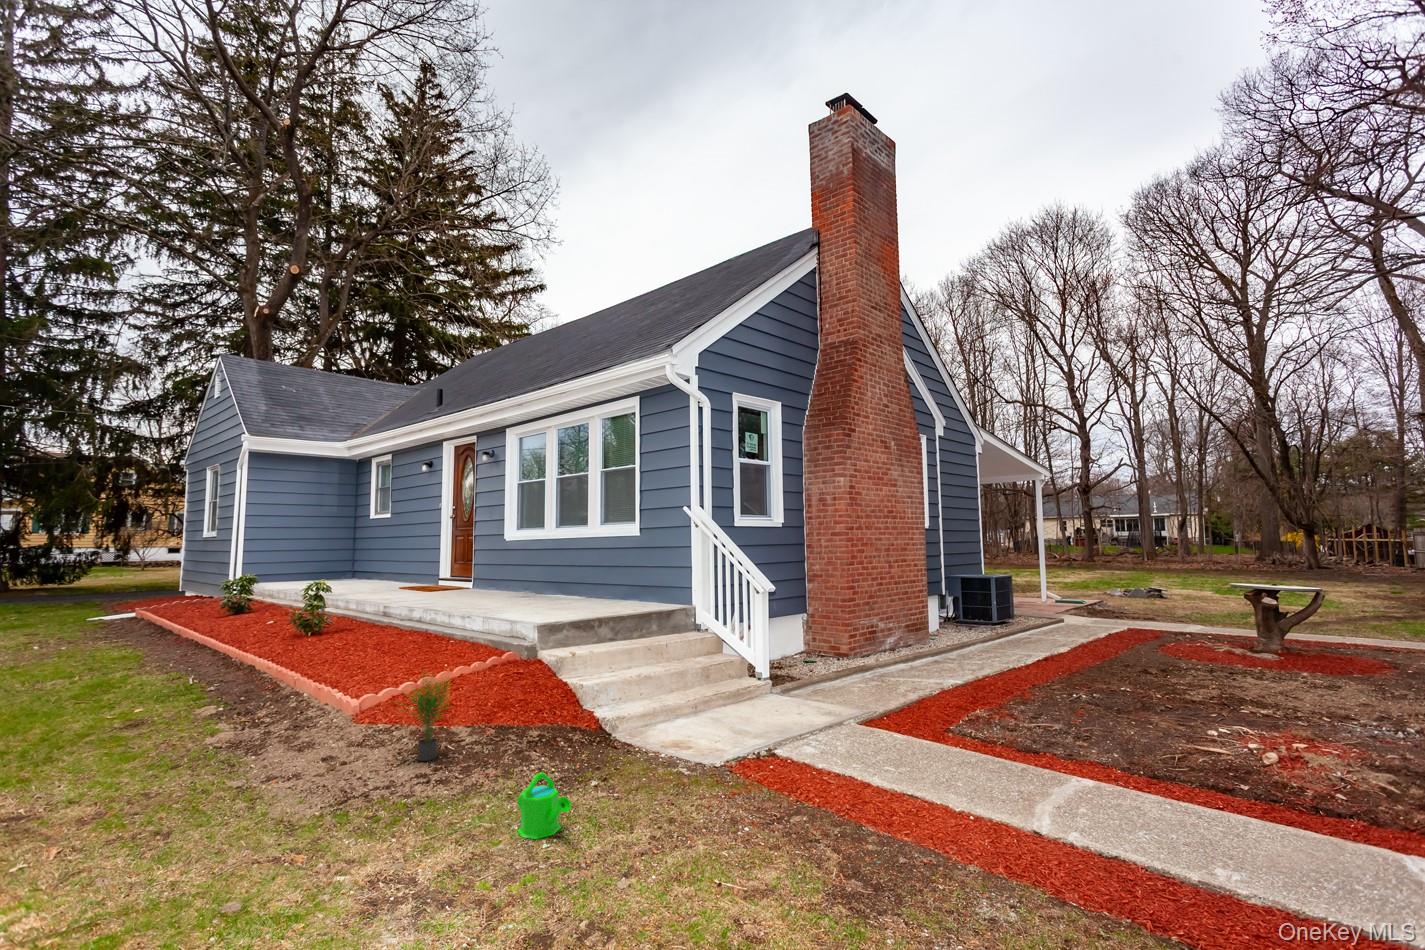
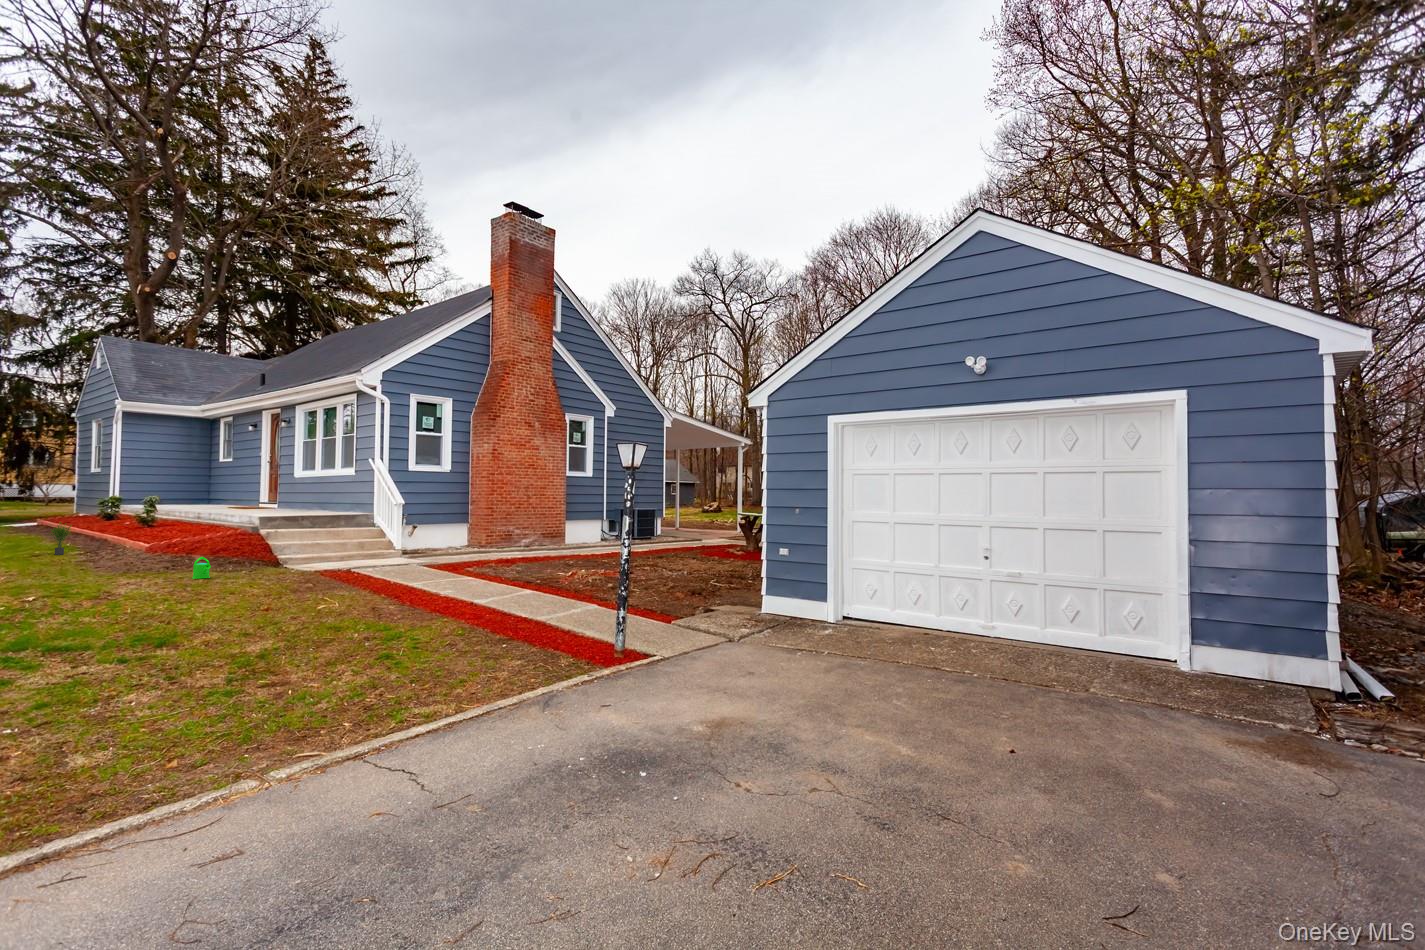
potted plant: present [403,679,449,761] -> present [51,523,71,555]

